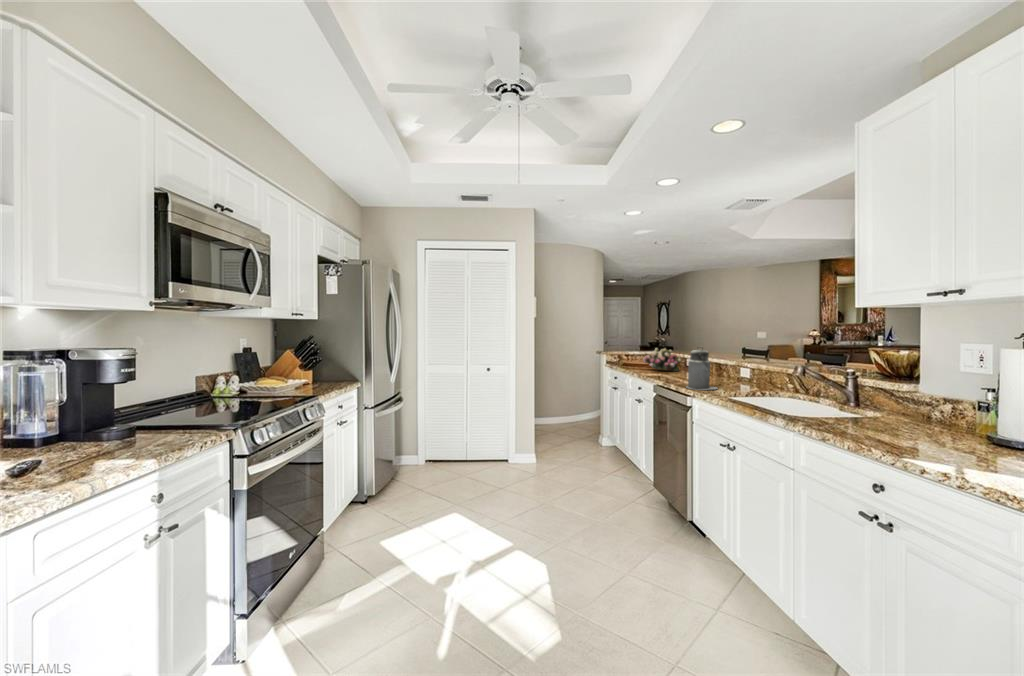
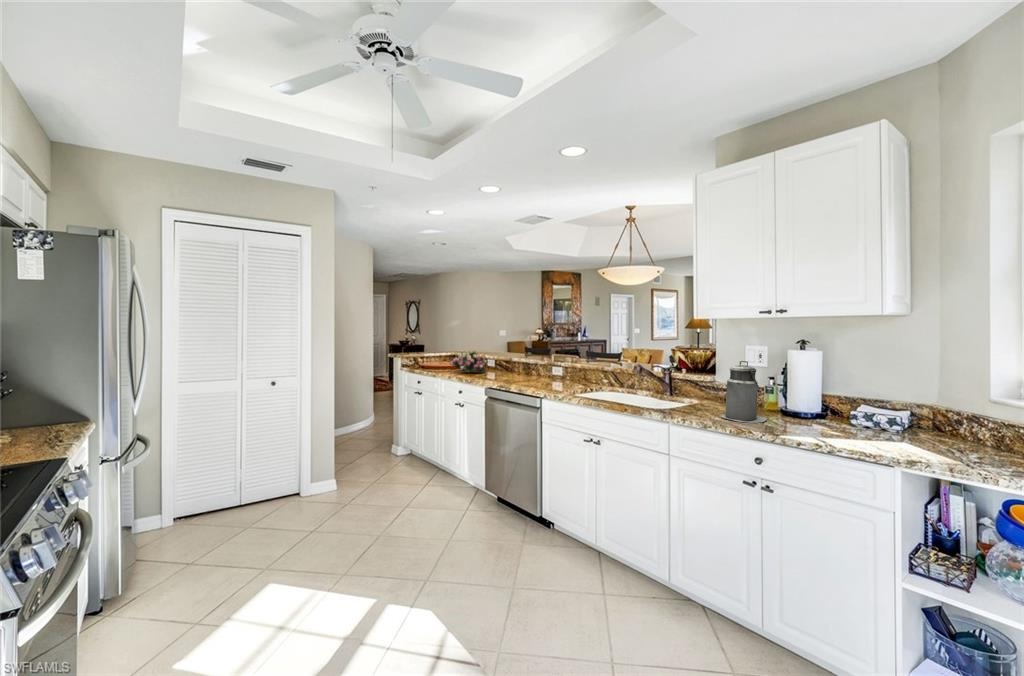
canister: present [687,347,717,390] -> present [721,361,767,423]

